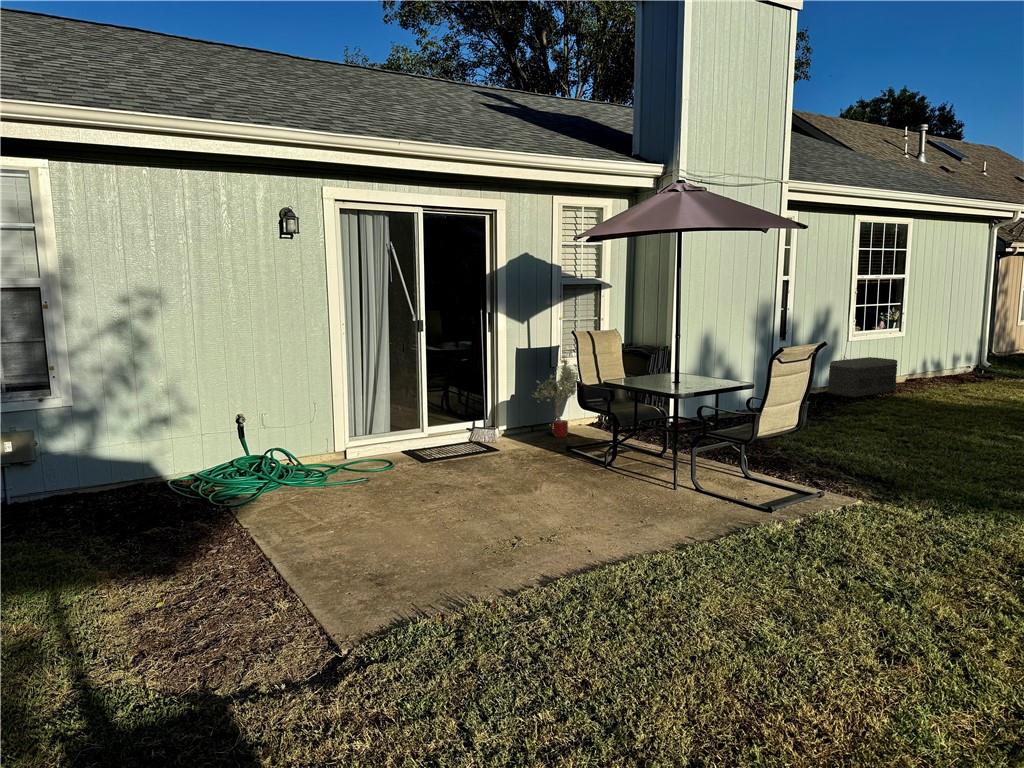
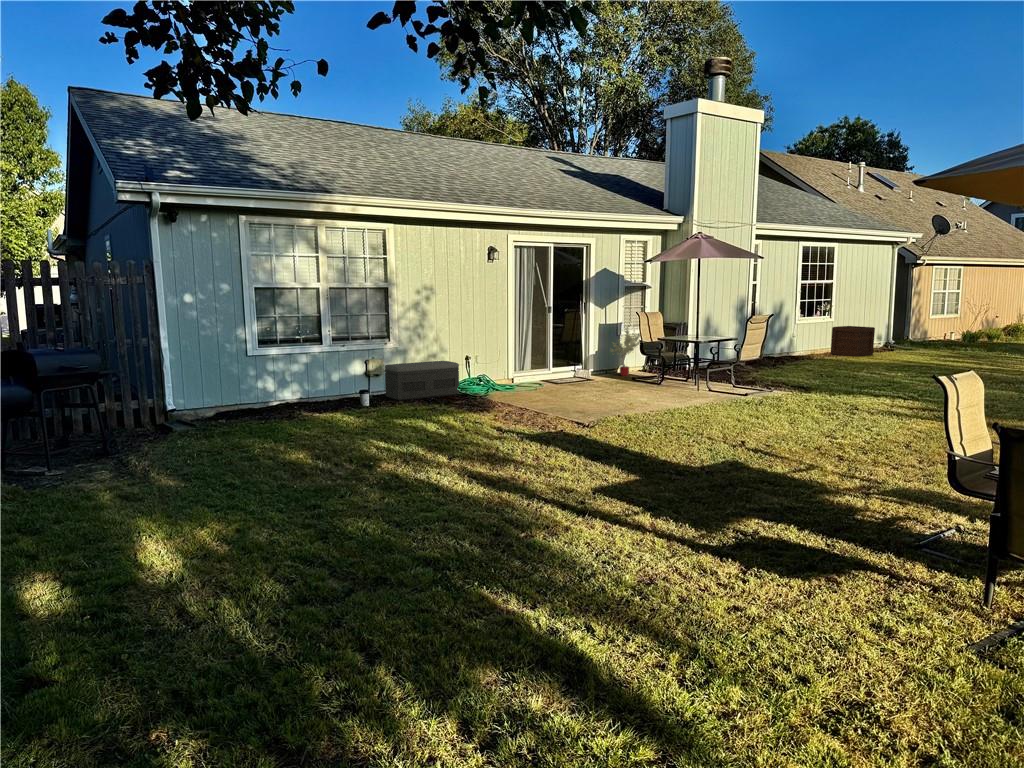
wooden crate: none [898,342,968,390] -> present [831,326,875,357]
storage bench: present [828,357,897,398] -> present [385,361,459,401]

